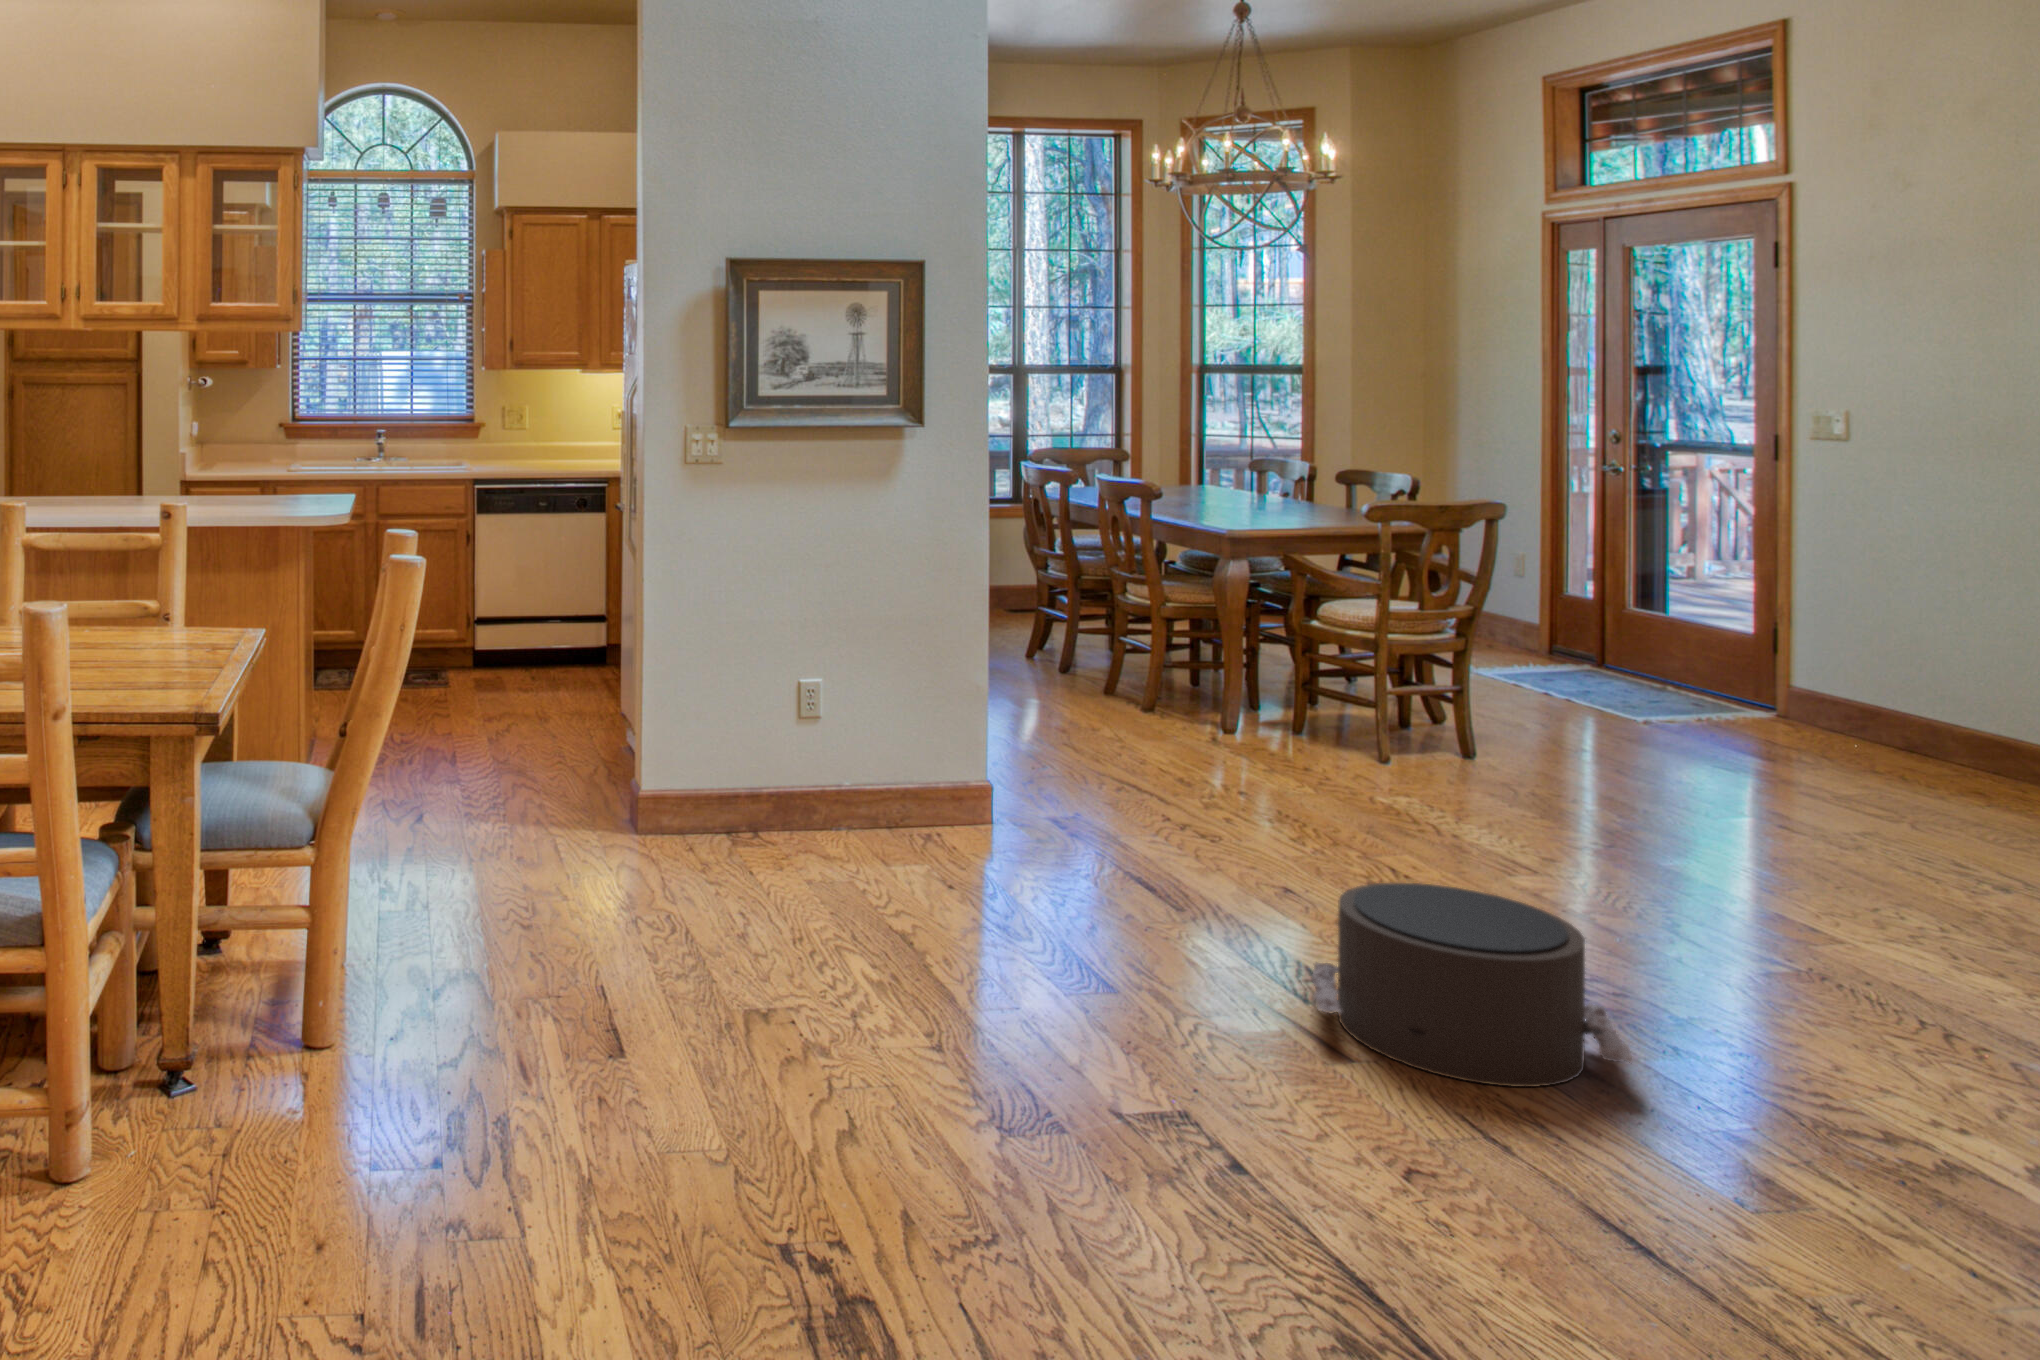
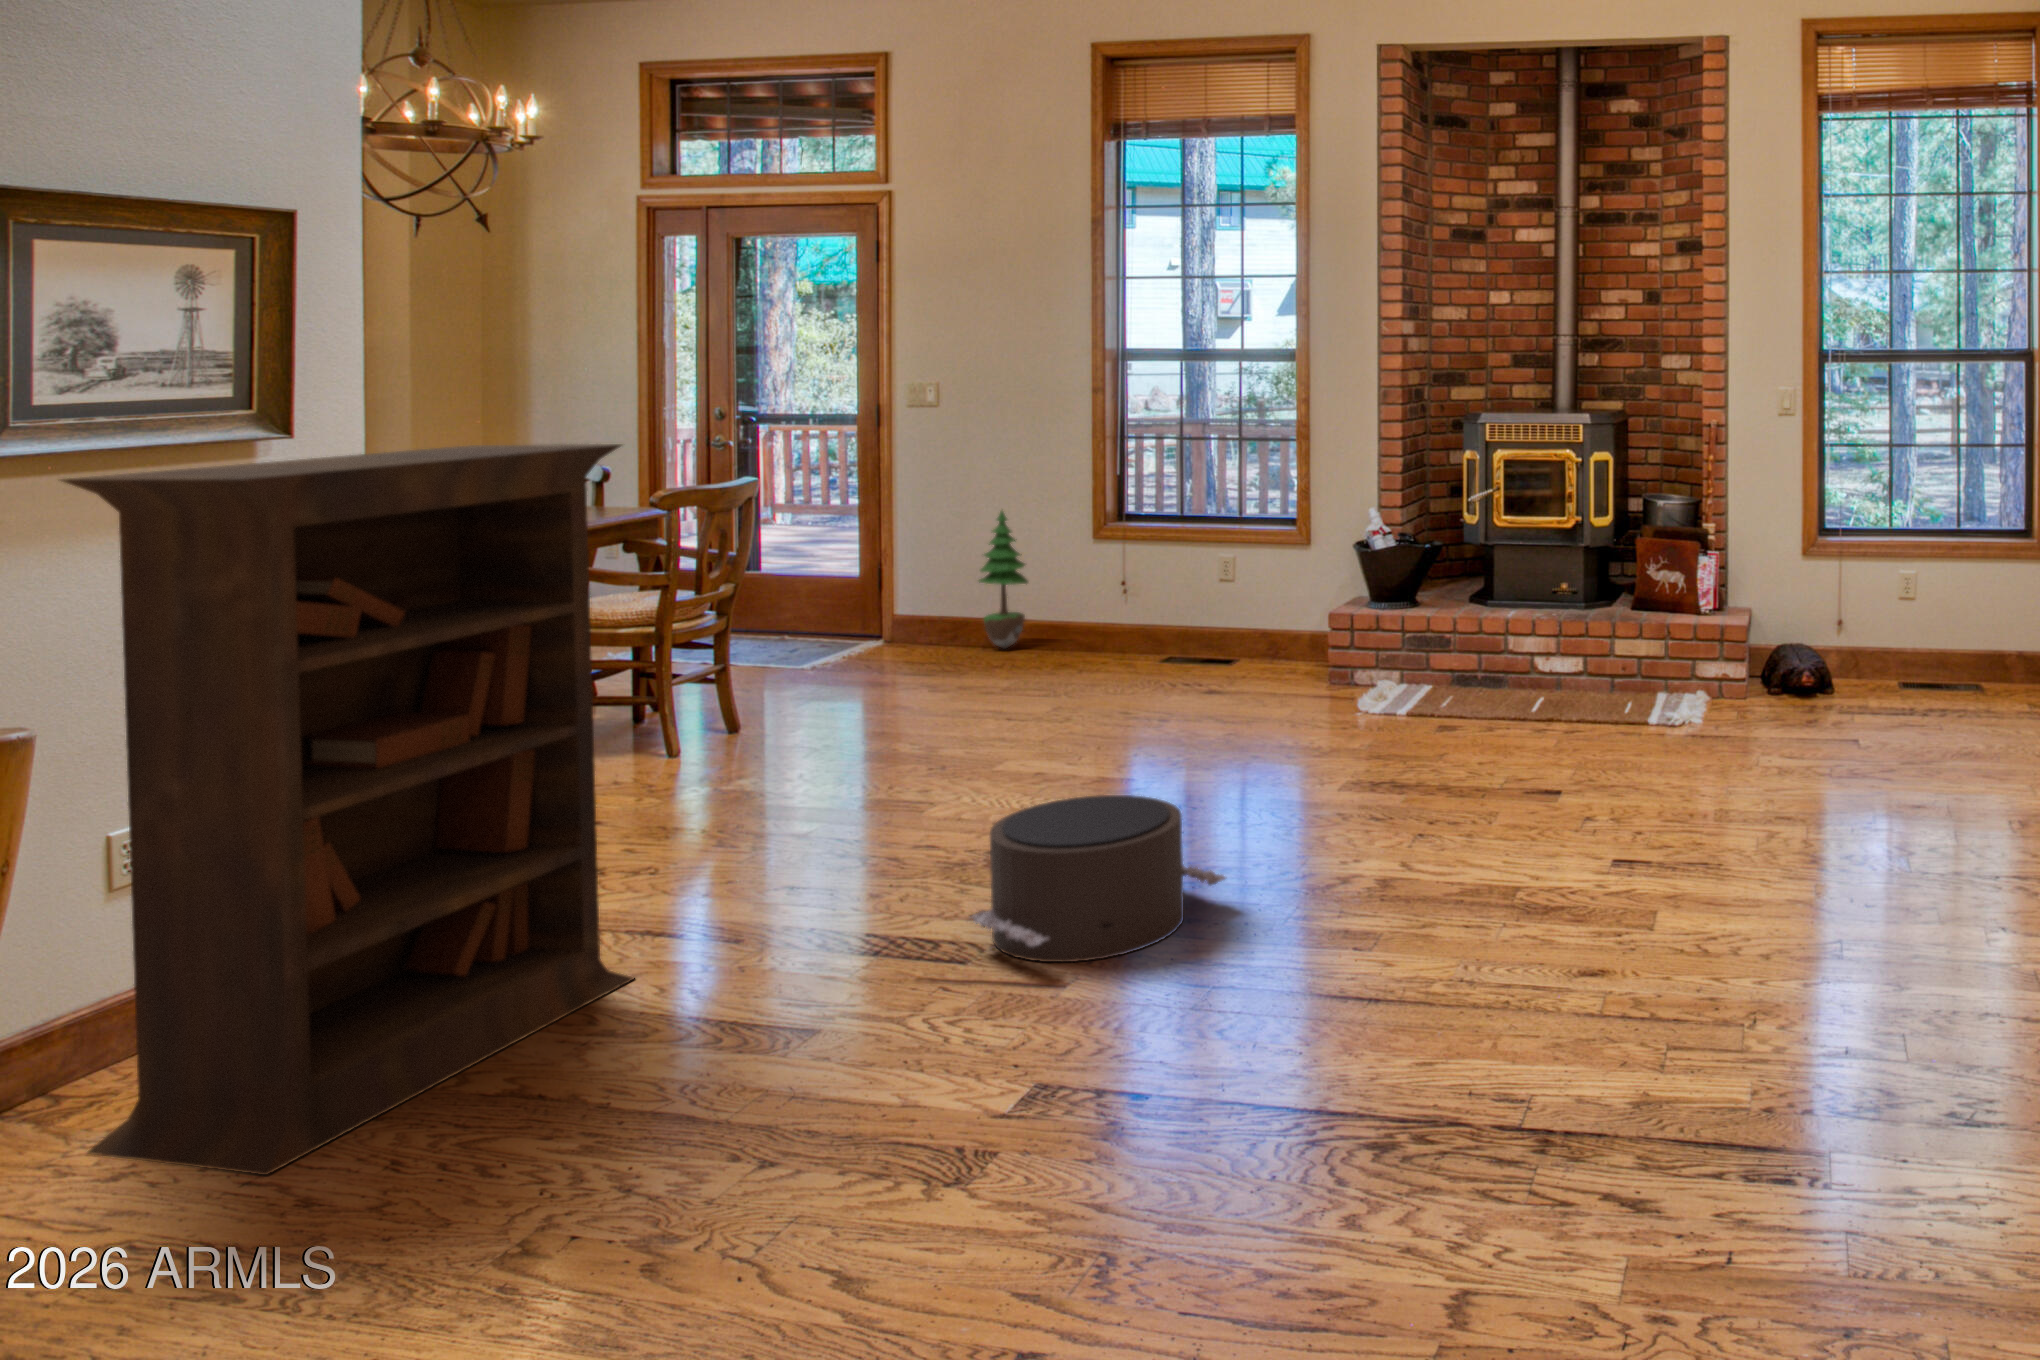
bookcase: none [737,440,1081,902] -> present [62,444,633,1175]
potted tree: none [1874,582,1962,764] -> present [979,511,1028,649]

